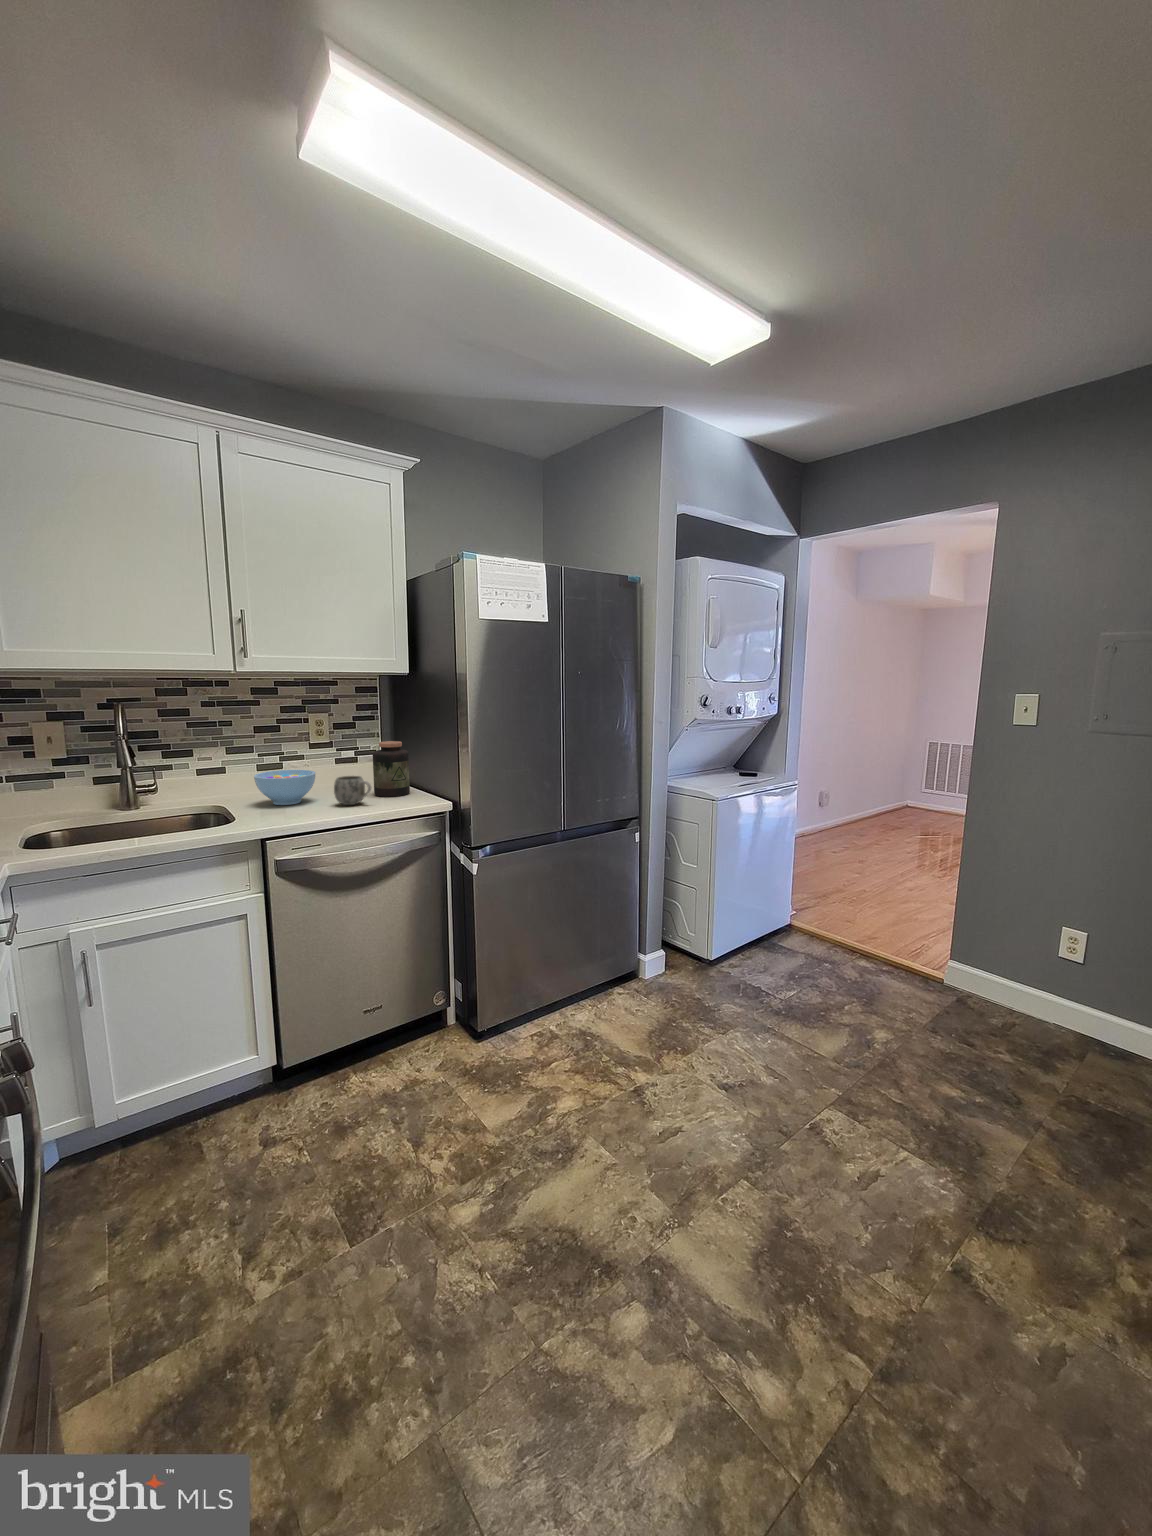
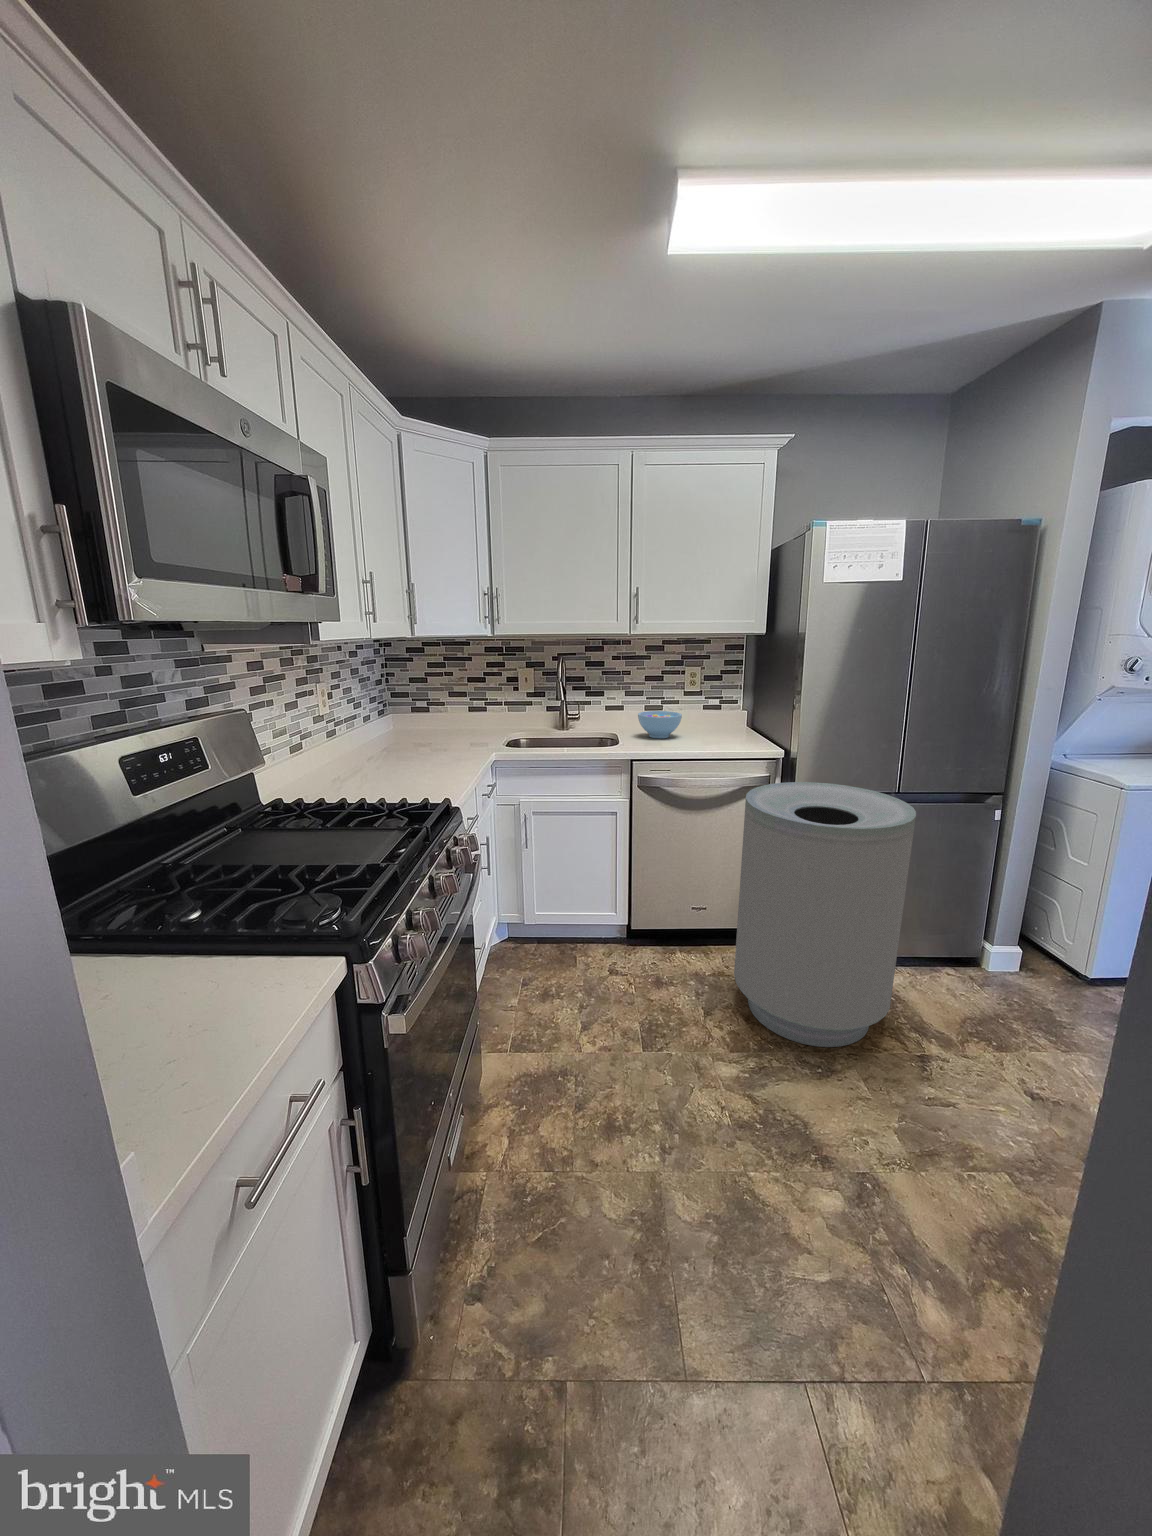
jar: present [373,741,410,797] -> none [727,694,759,742]
mug: present [334,776,371,805] -> none [691,720,719,744]
trash can: none [430,830,605,1133] -> present [734,782,916,1047]

